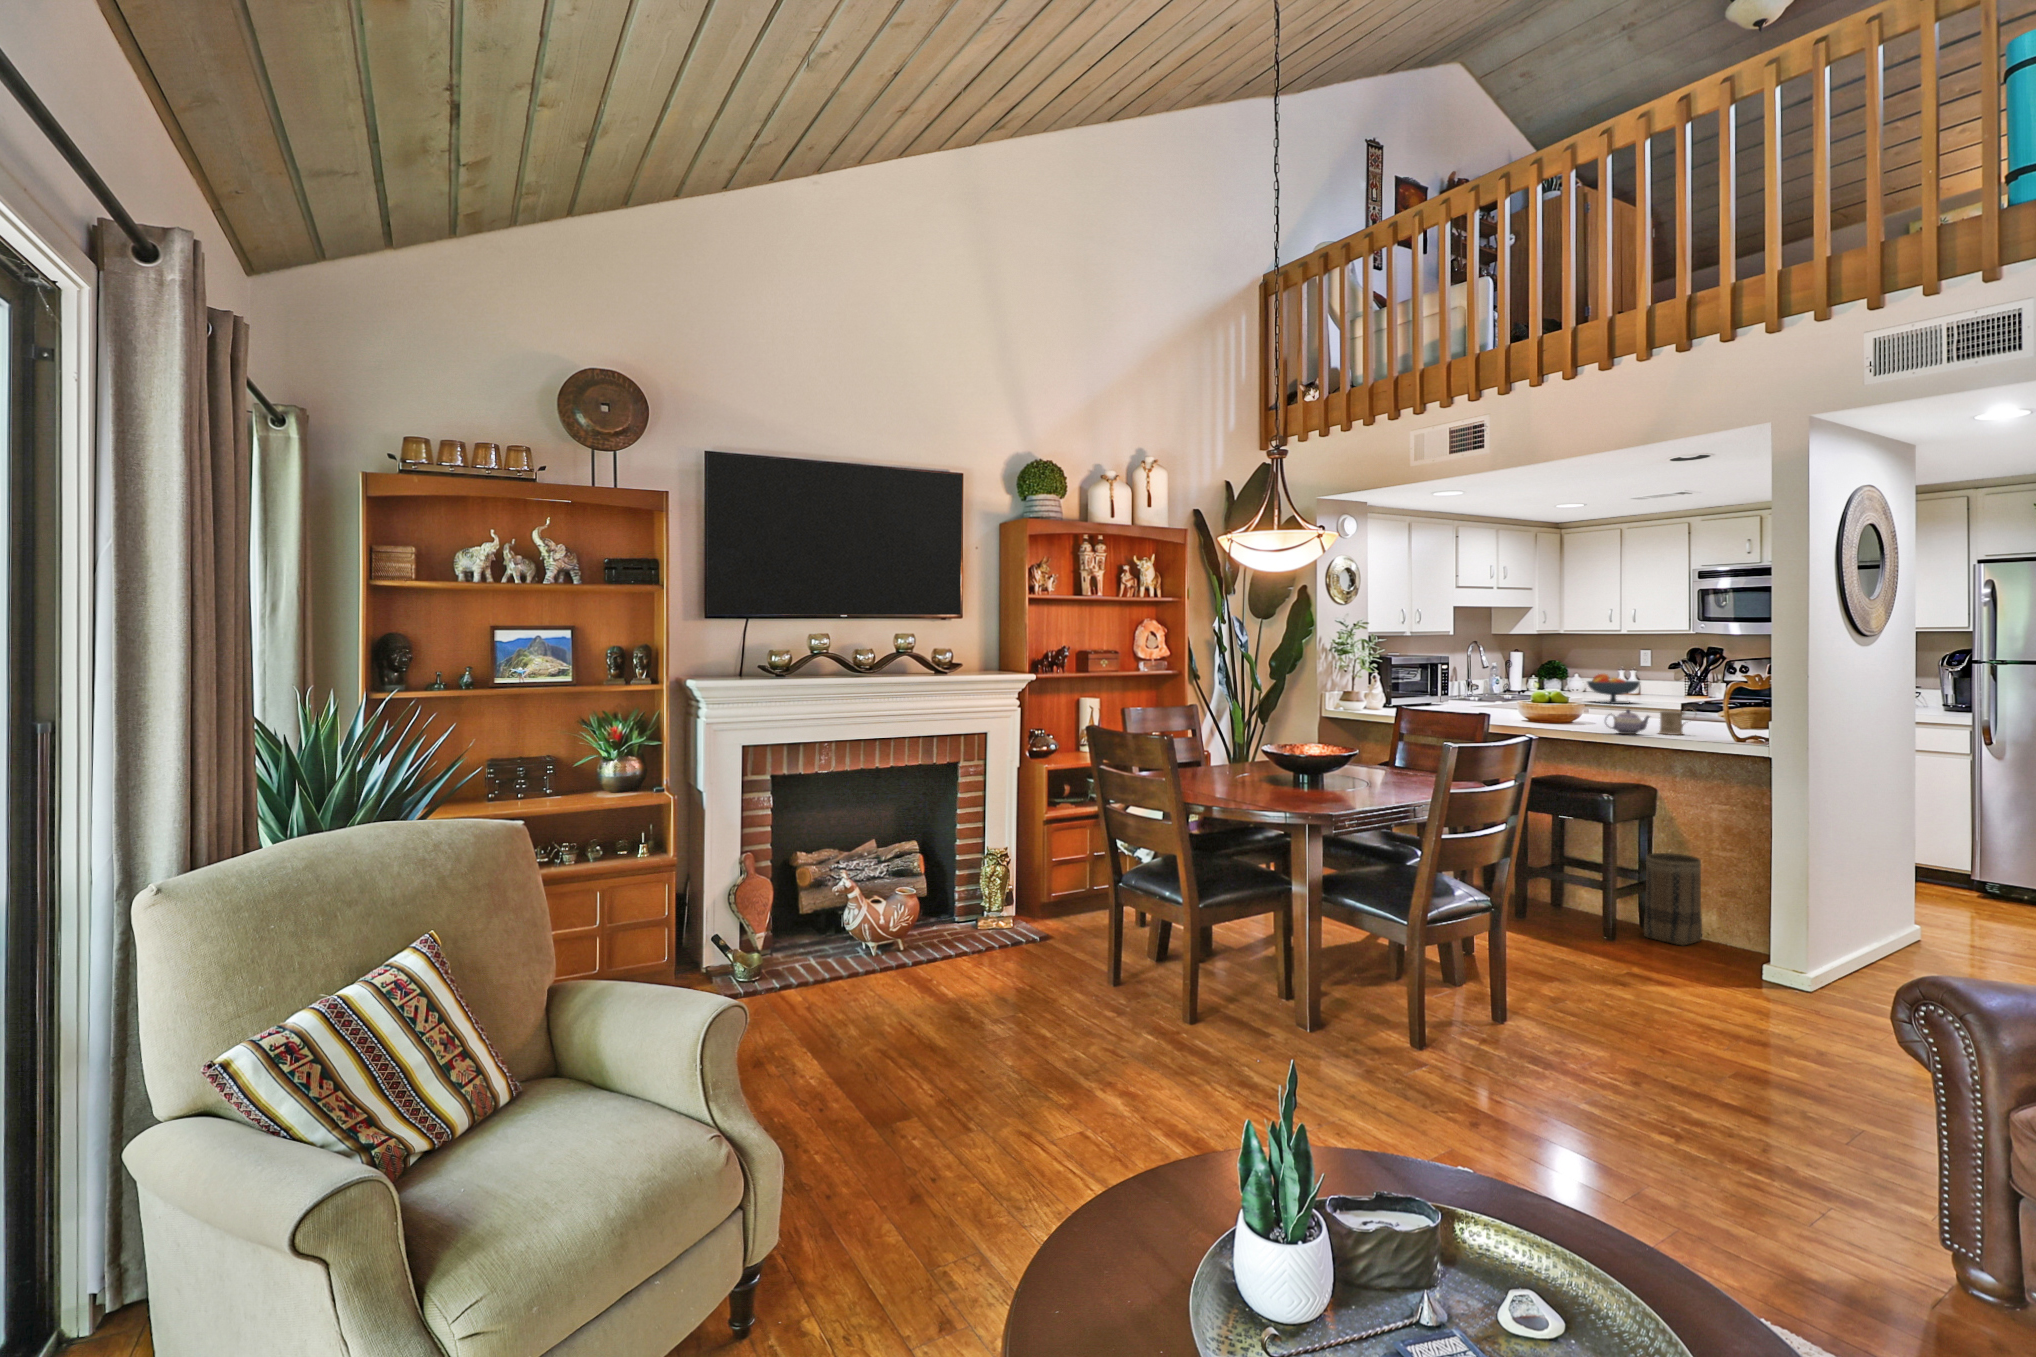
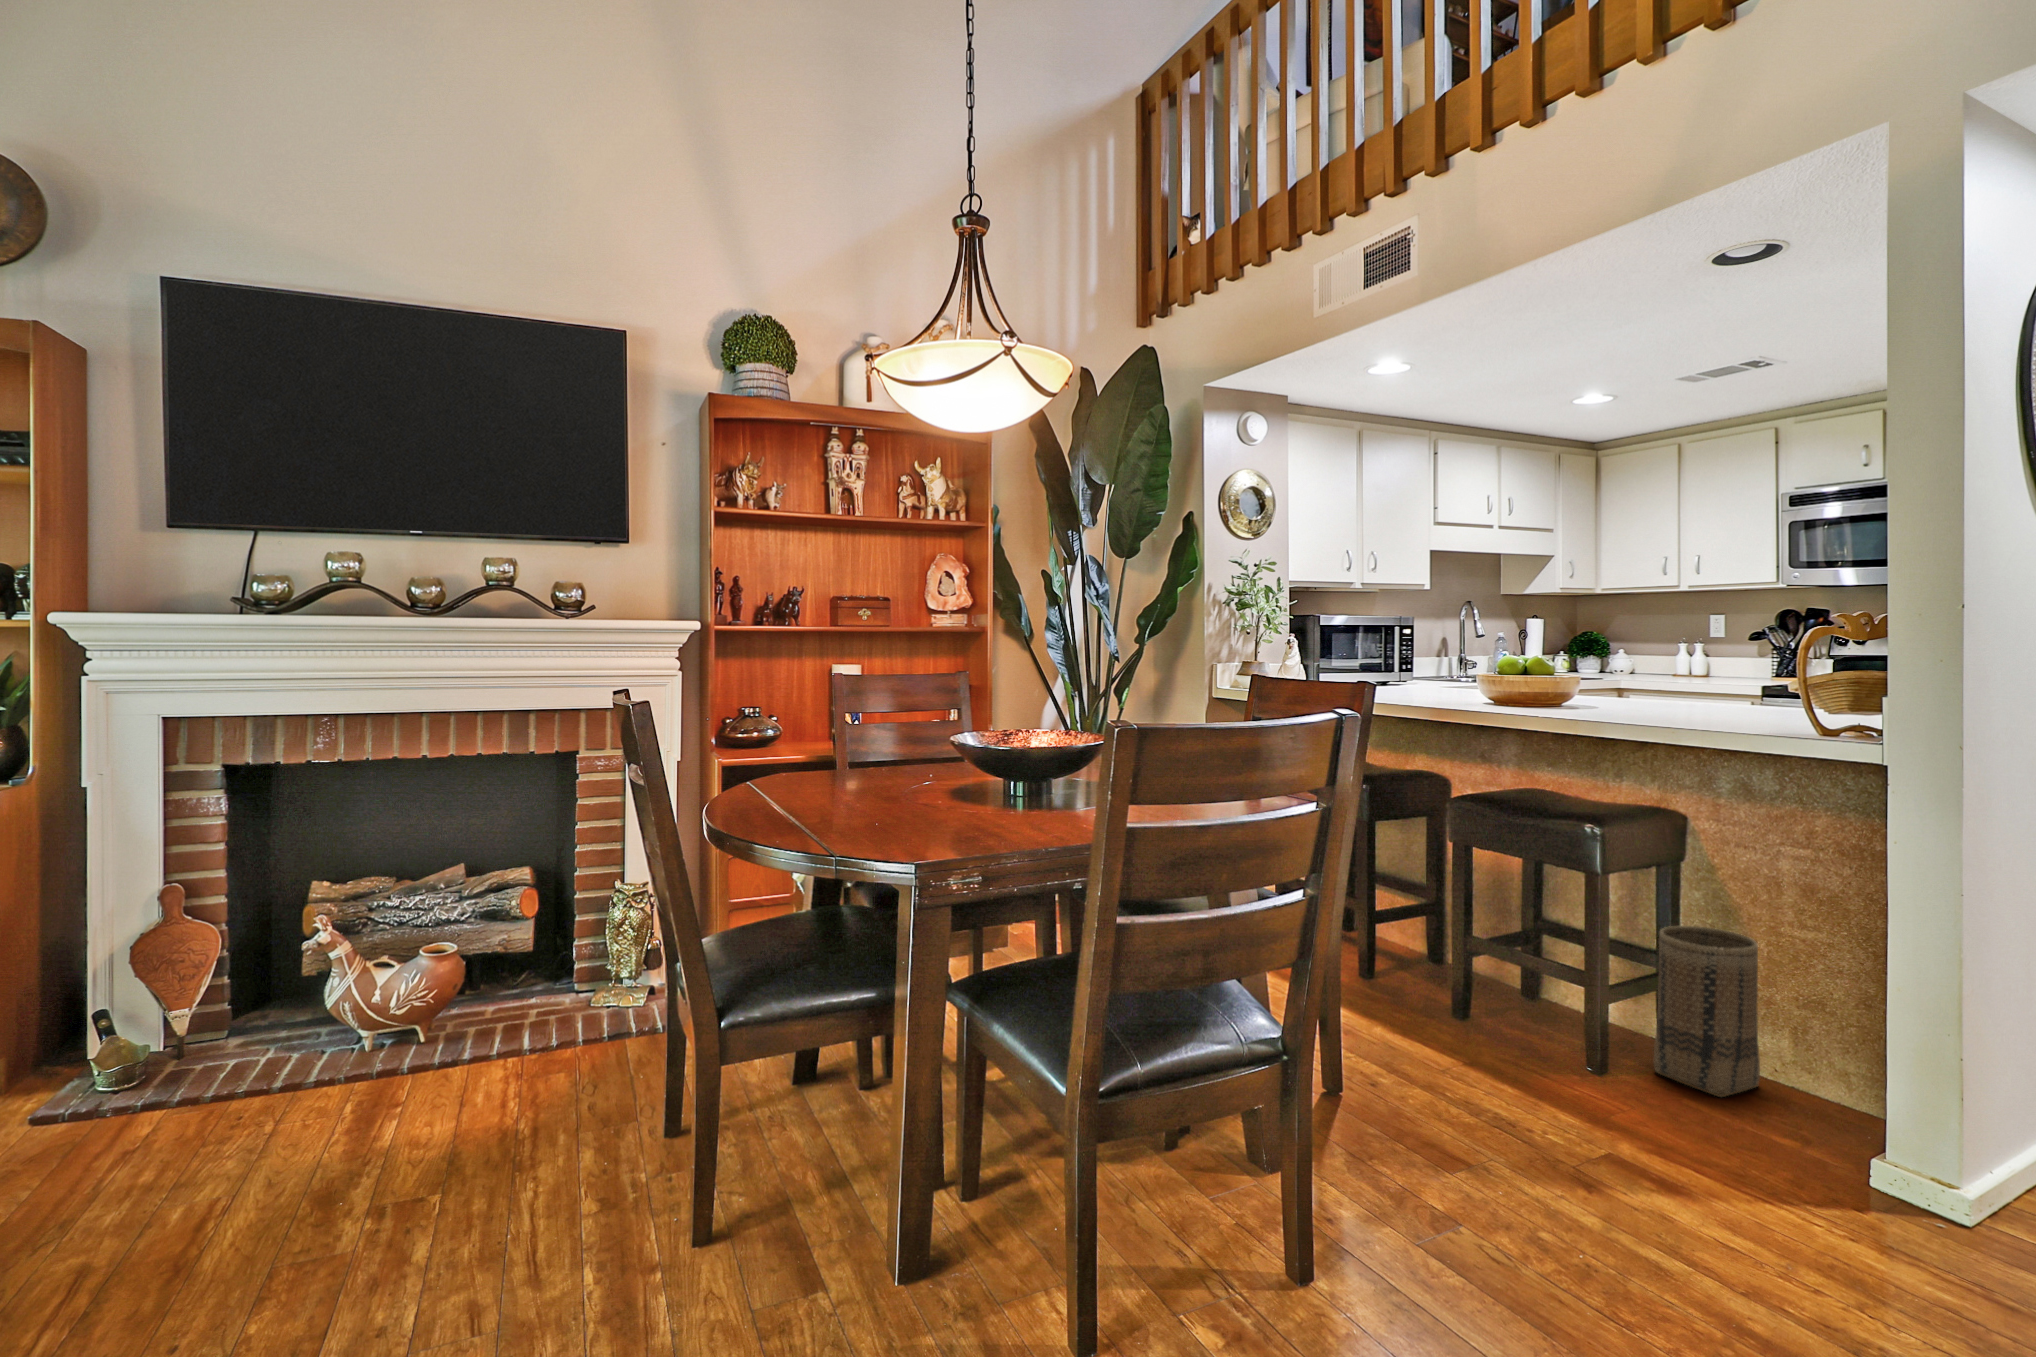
fruit bowl: present [1587,674,1640,704] -> none [1628,646,1705,688]
mug: present [1659,707,1690,735] -> none [1687,674,1755,721]
teapot: present [1606,710,1650,734] -> none [1591,677,1673,720]

